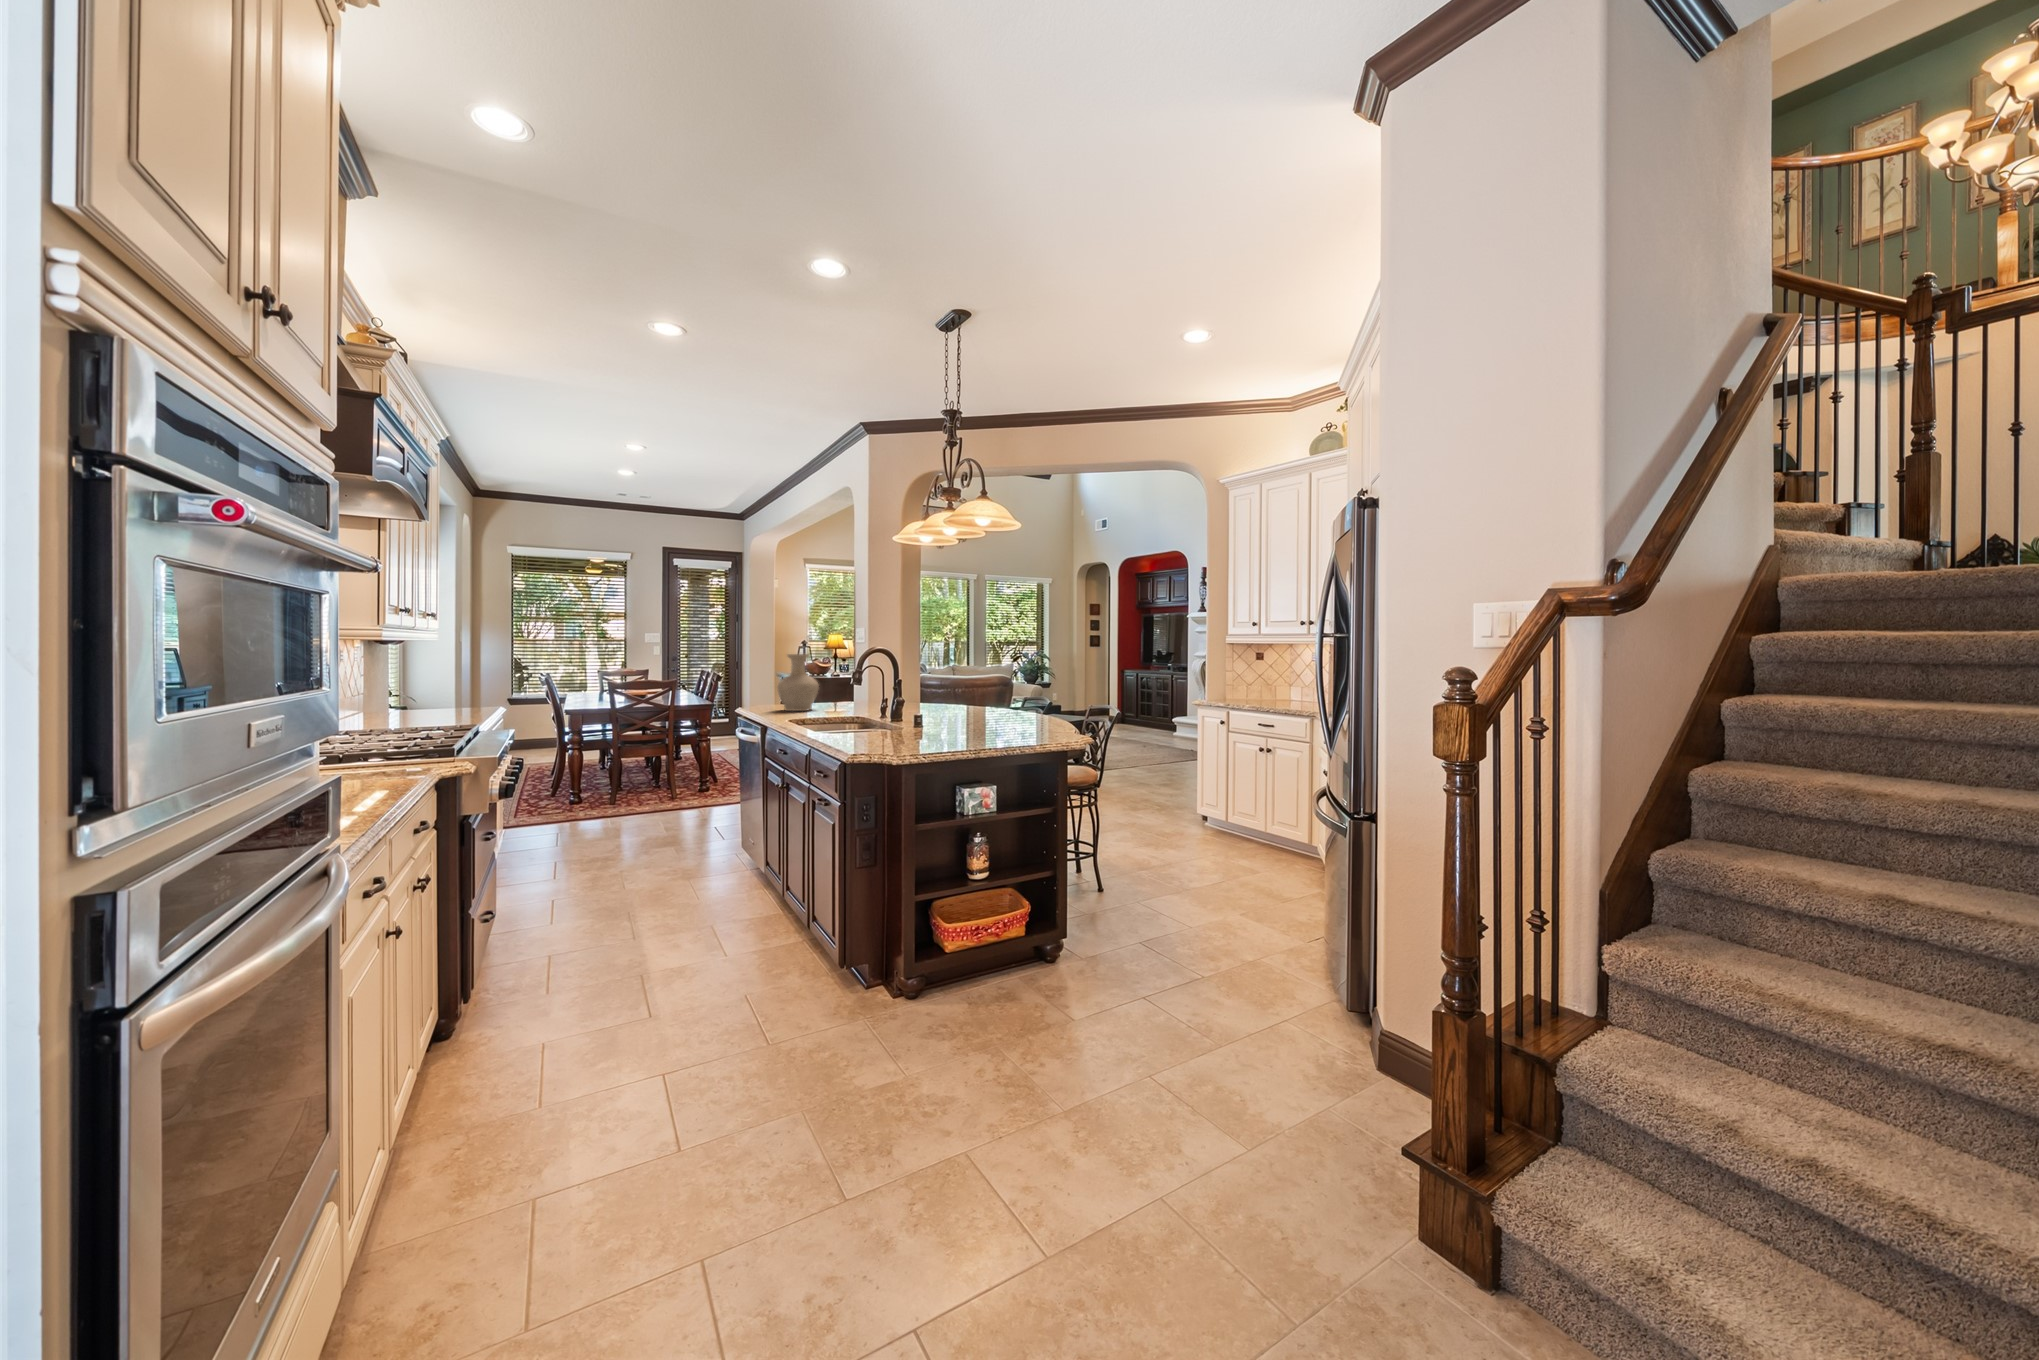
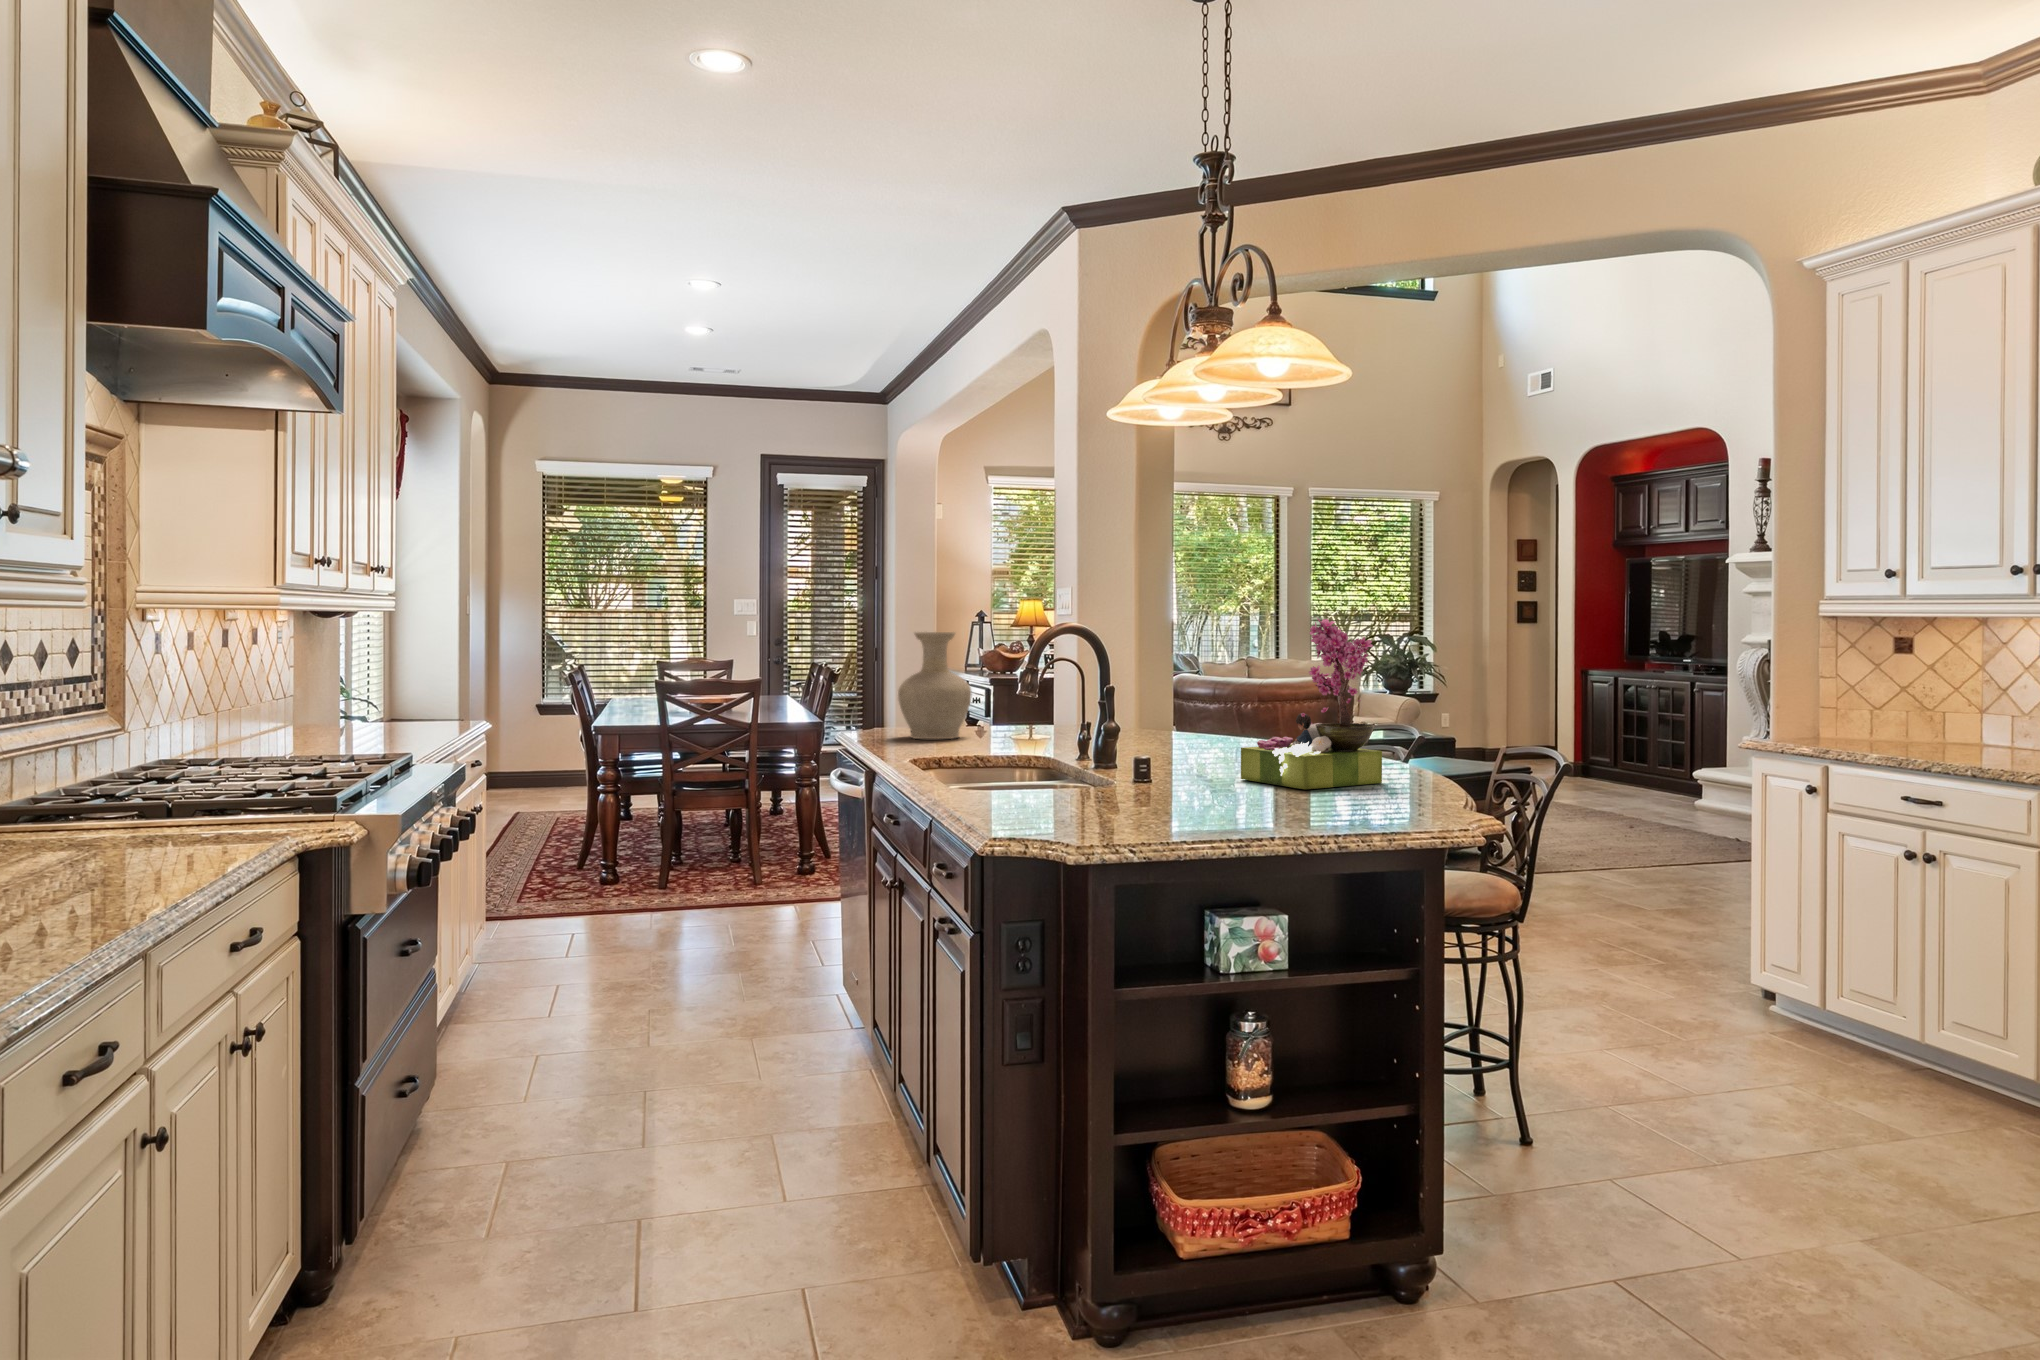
flower arrangement: none [968,646,1035,728] -> present [1241,618,1382,789]

